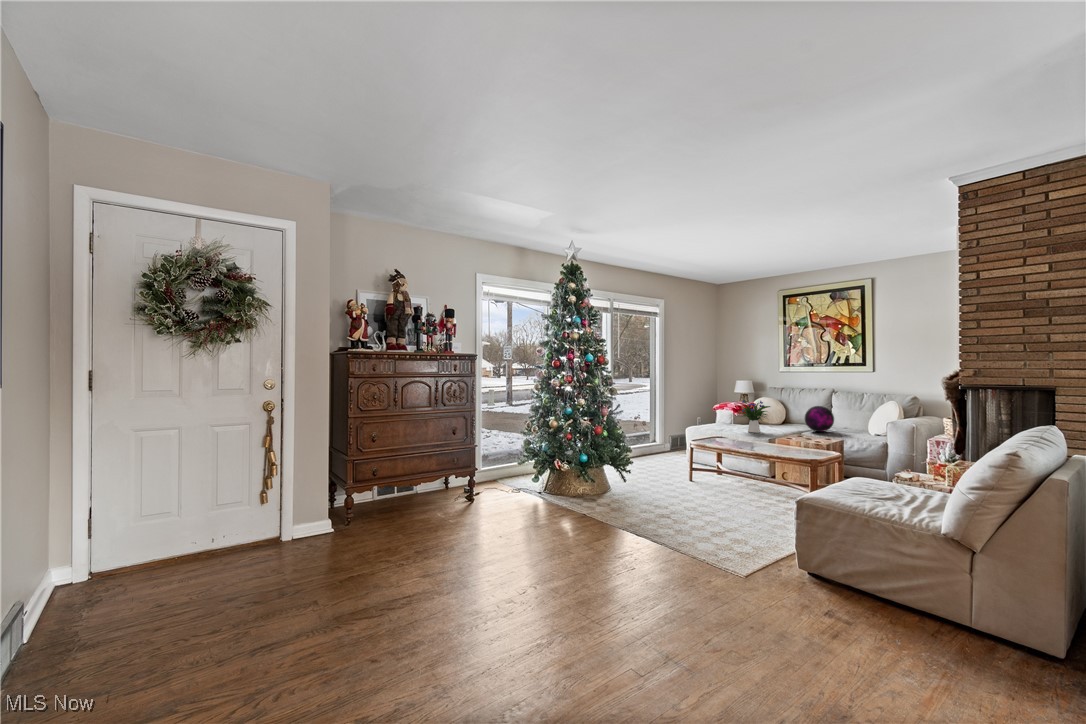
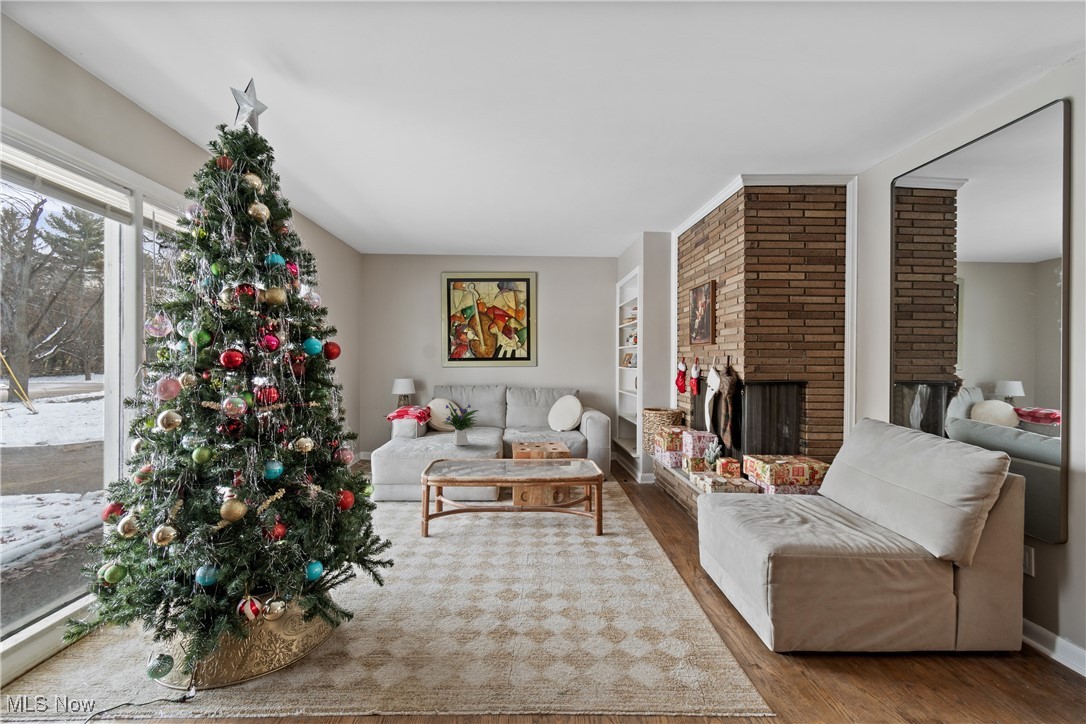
decorative orb: present [805,406,834,432] -> none [504,405,533,434]

